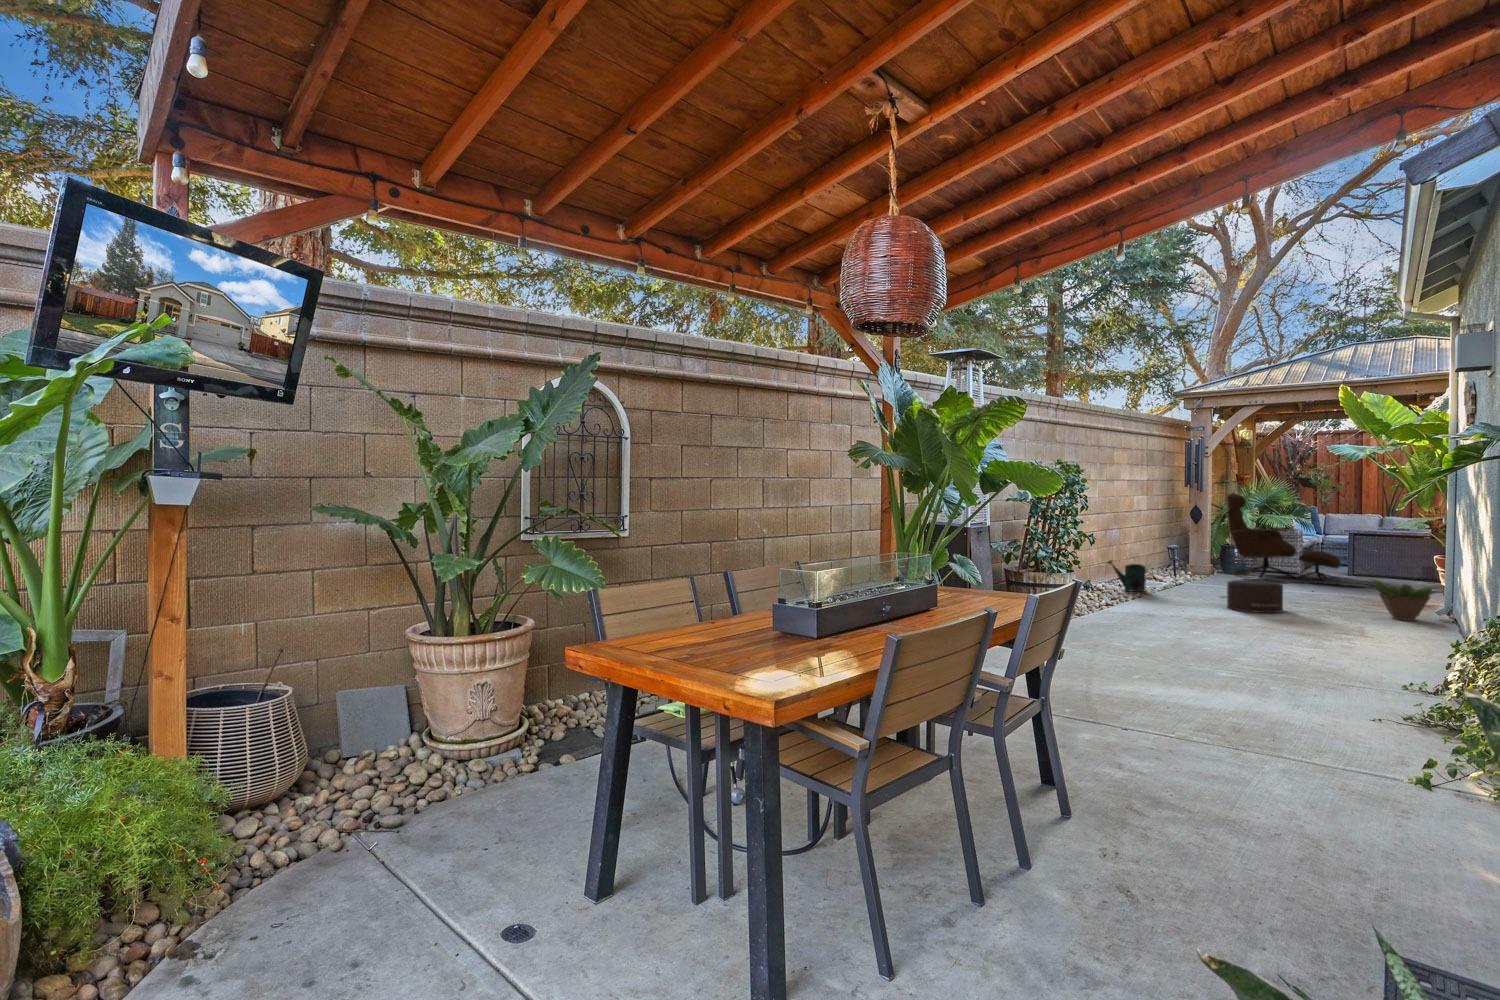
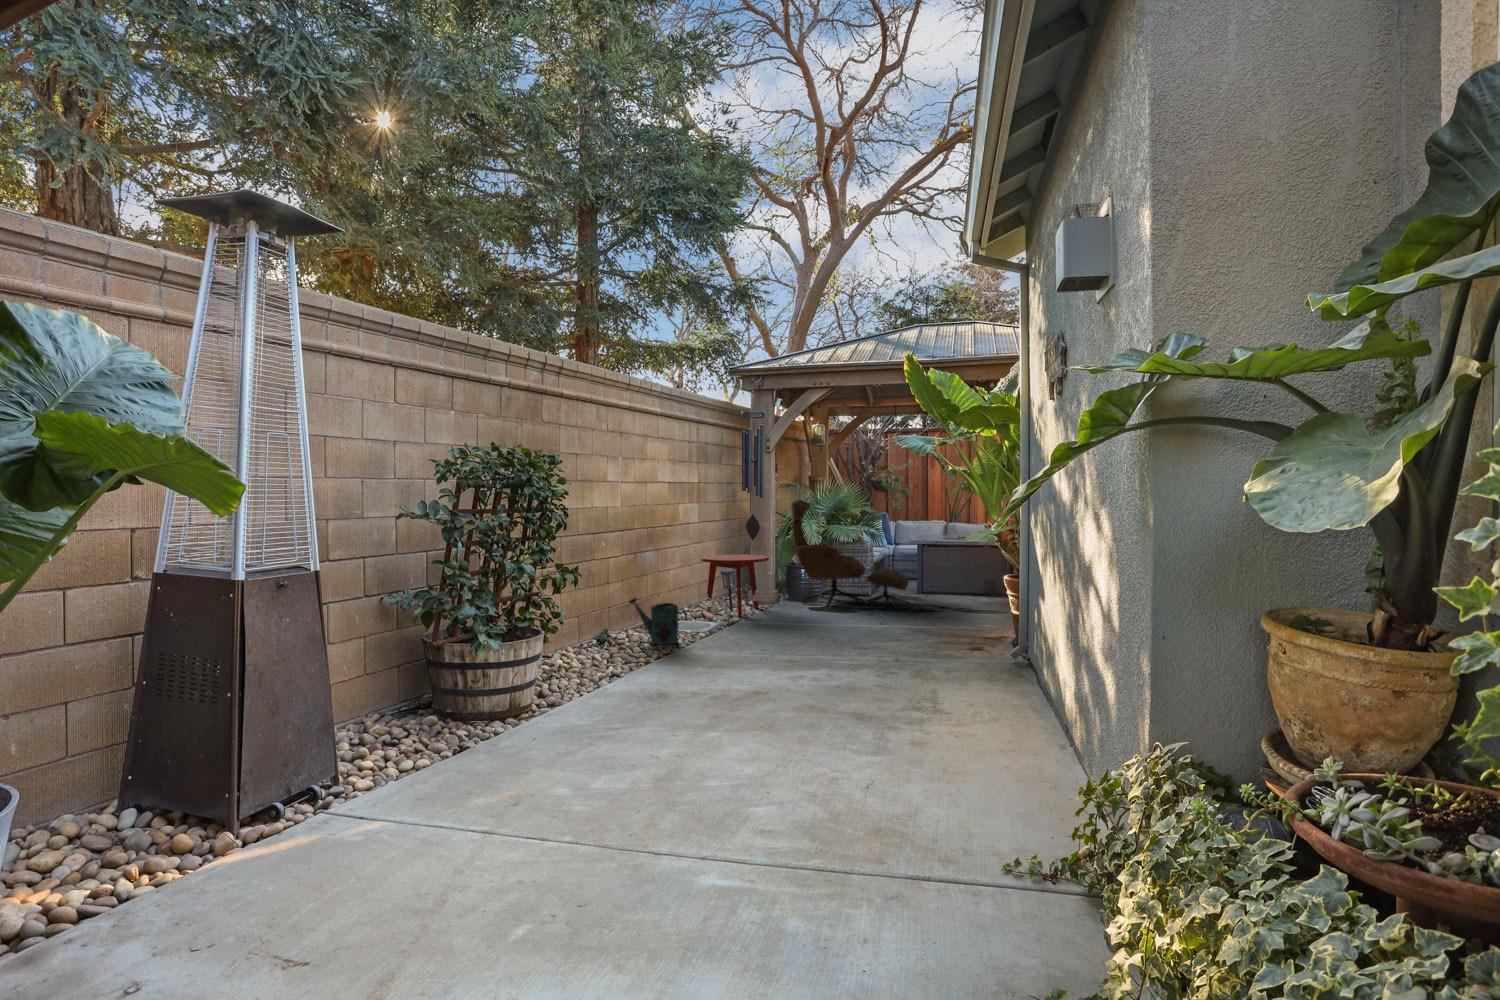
side table: none [1150,535,1209,580] -> present [701,555,769,616]
pouf: present [1222,580,1283,613] -> none [760,624,838,677]
decorative plant: present [1370,580,1437,621] -> none [932,615,1018,674]

